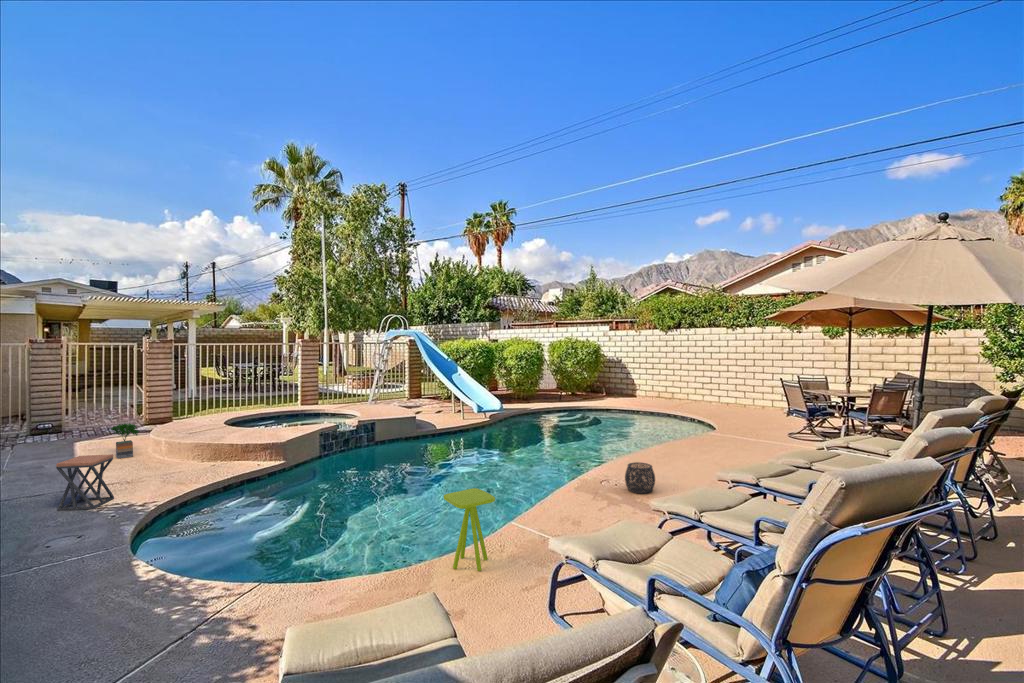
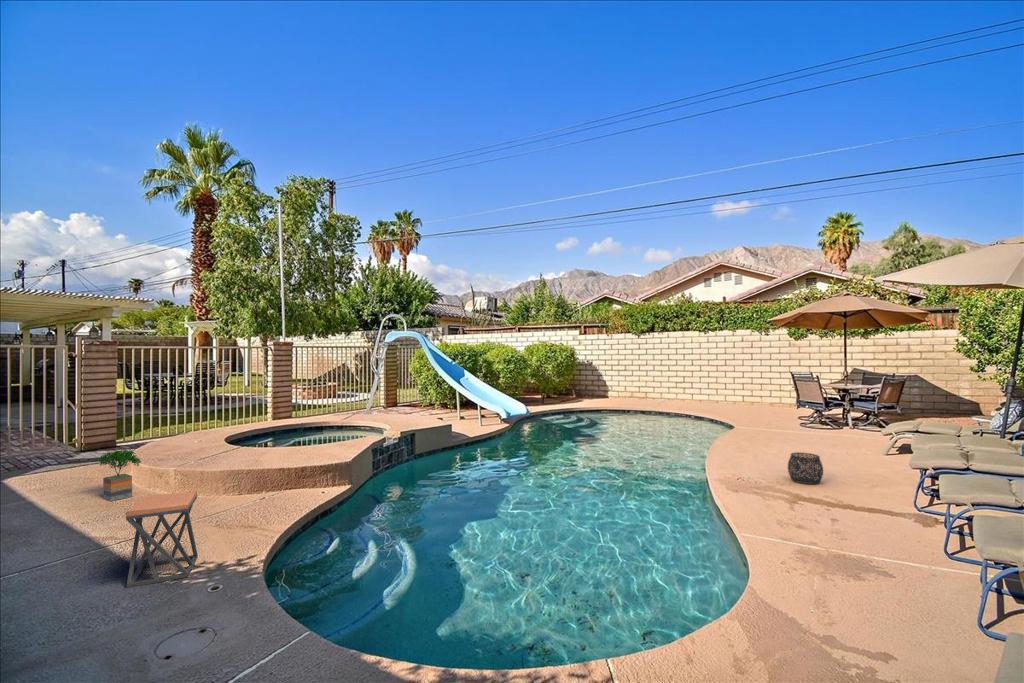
side table: present [444,488,495,571] -> none [790,487,854,588]

